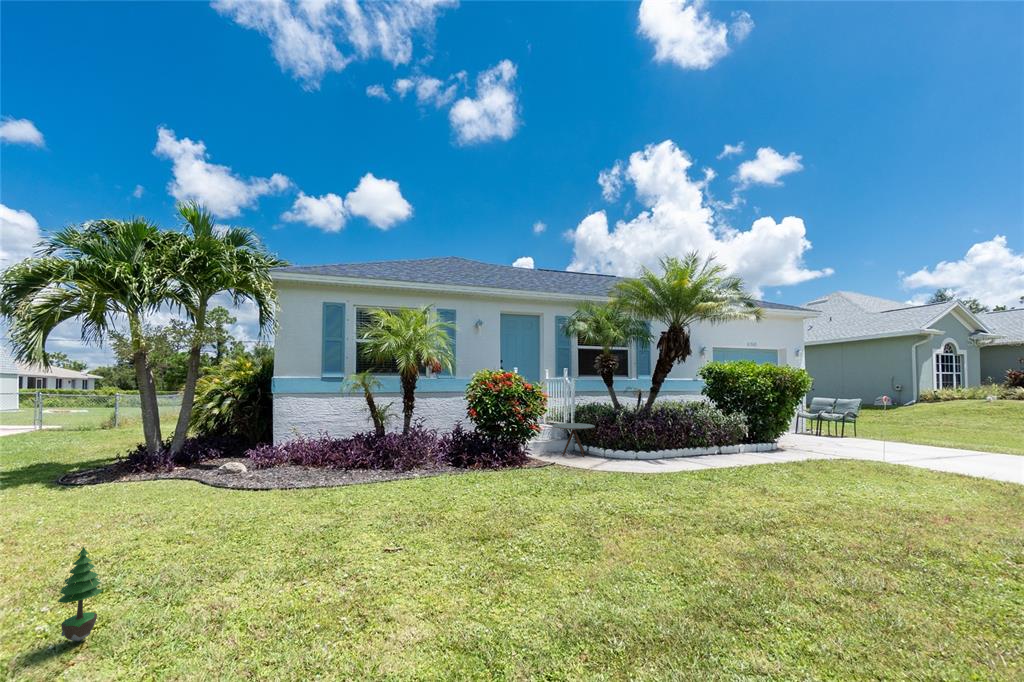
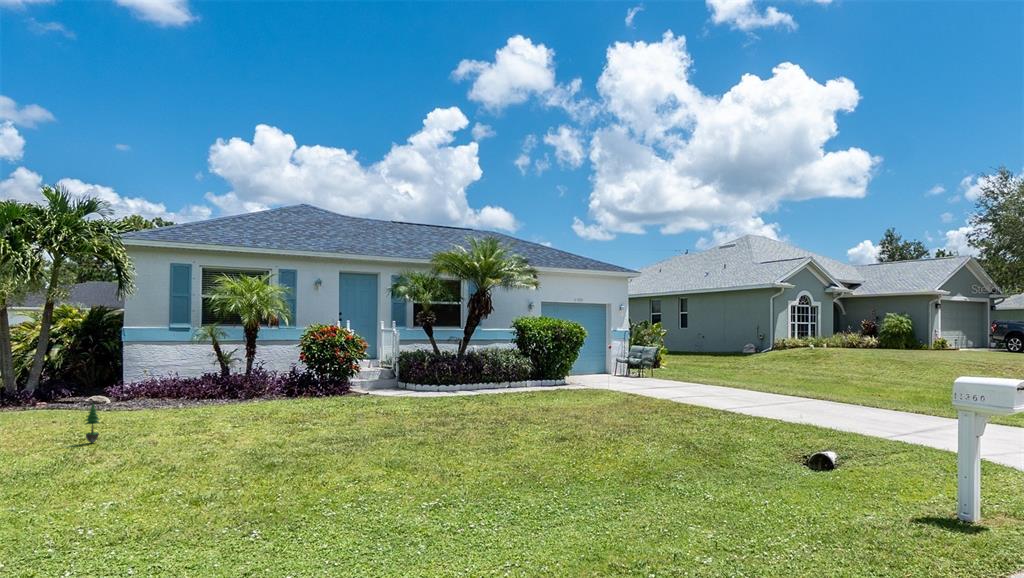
round table: present [552,423,595,457] -> none [373,365,408,391]

